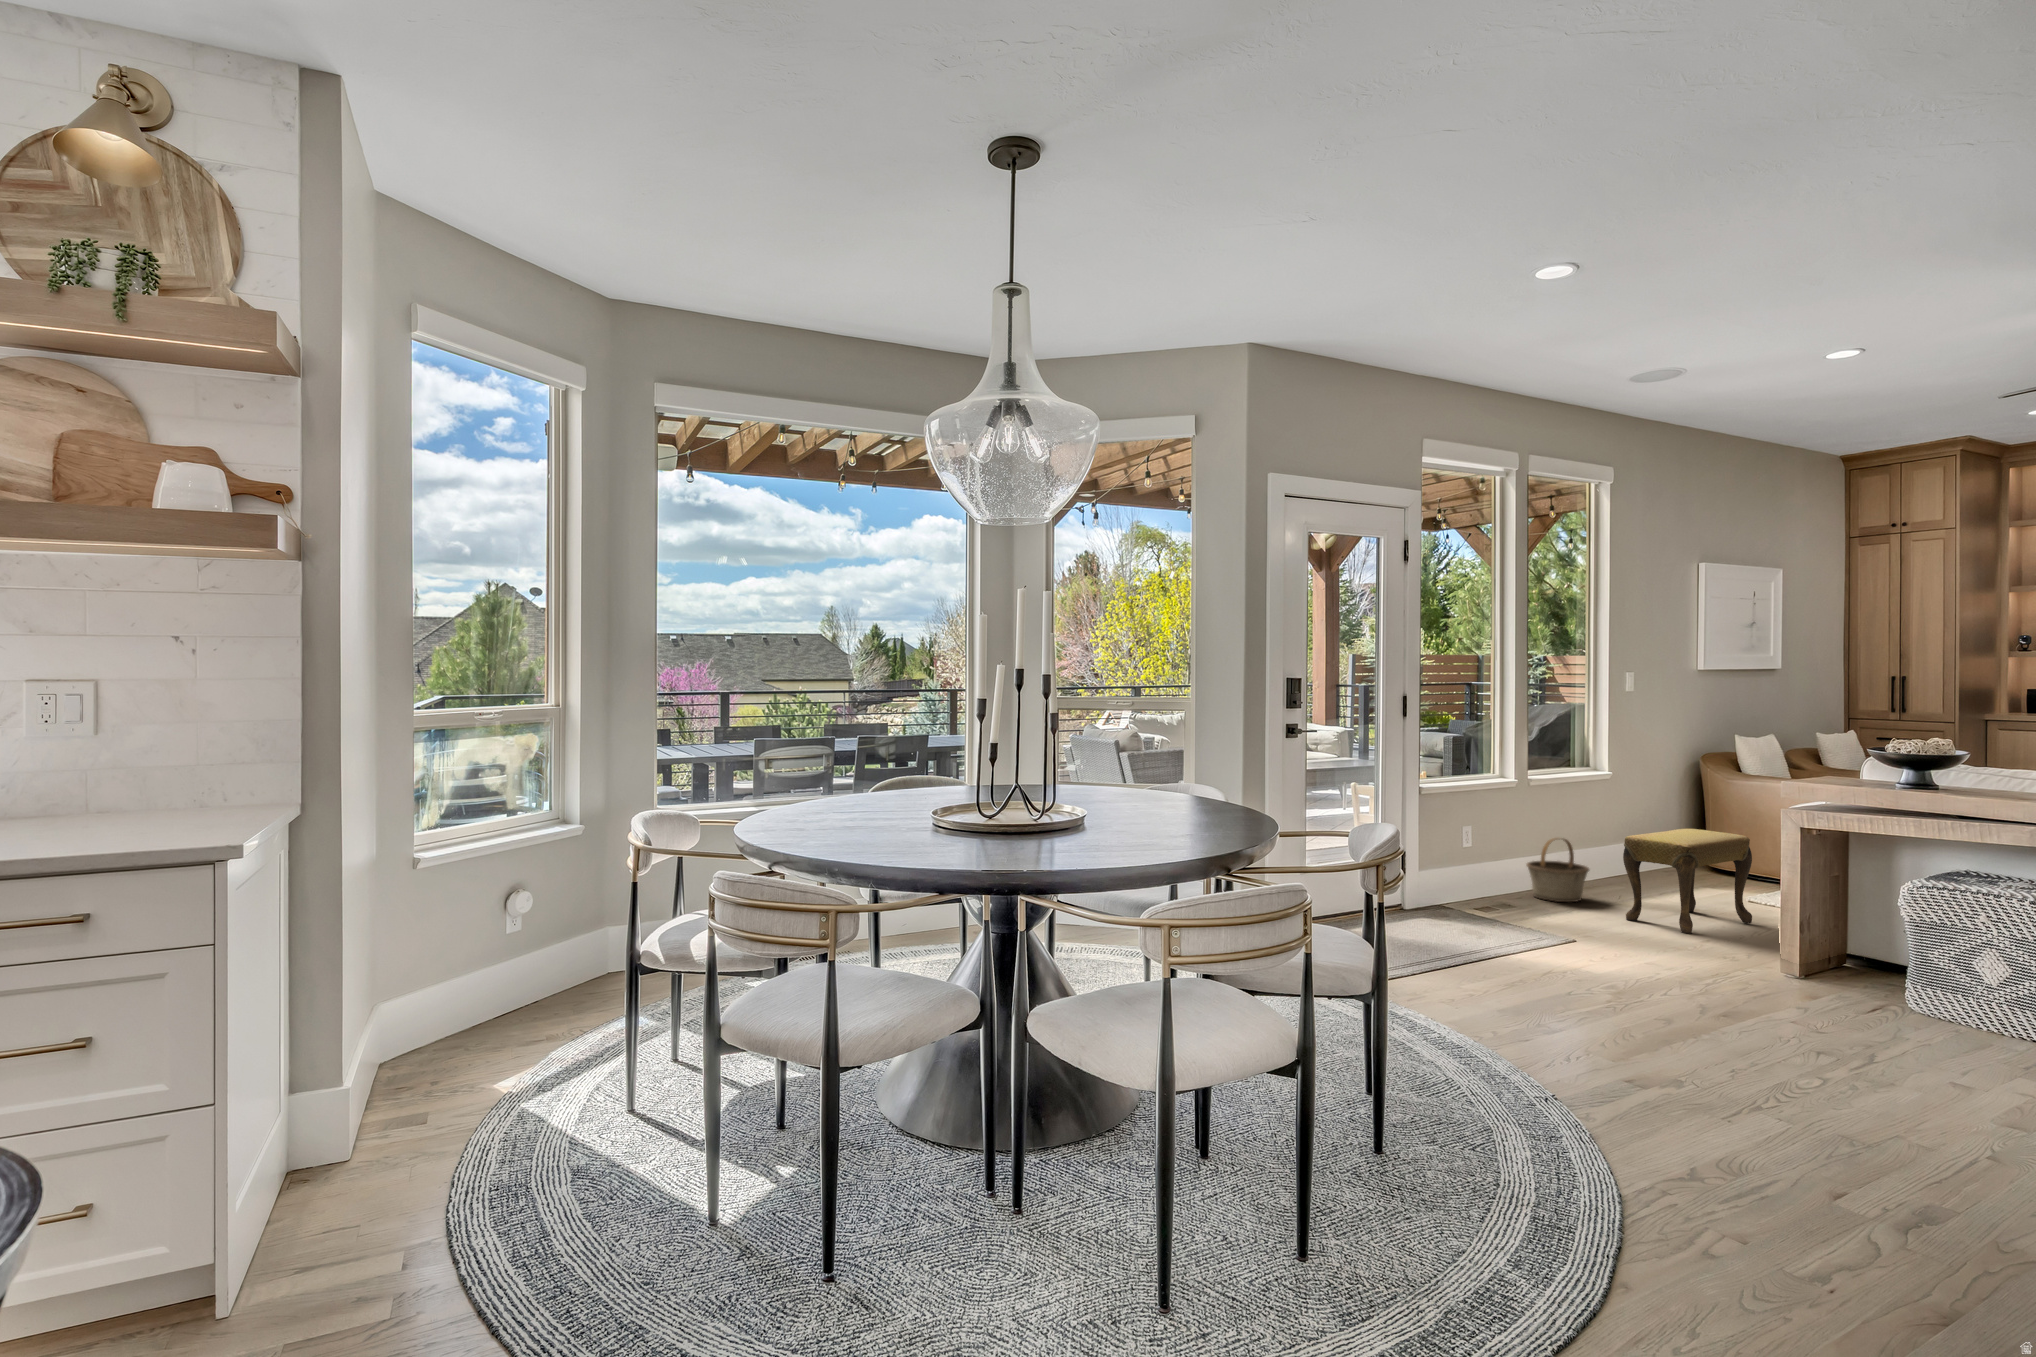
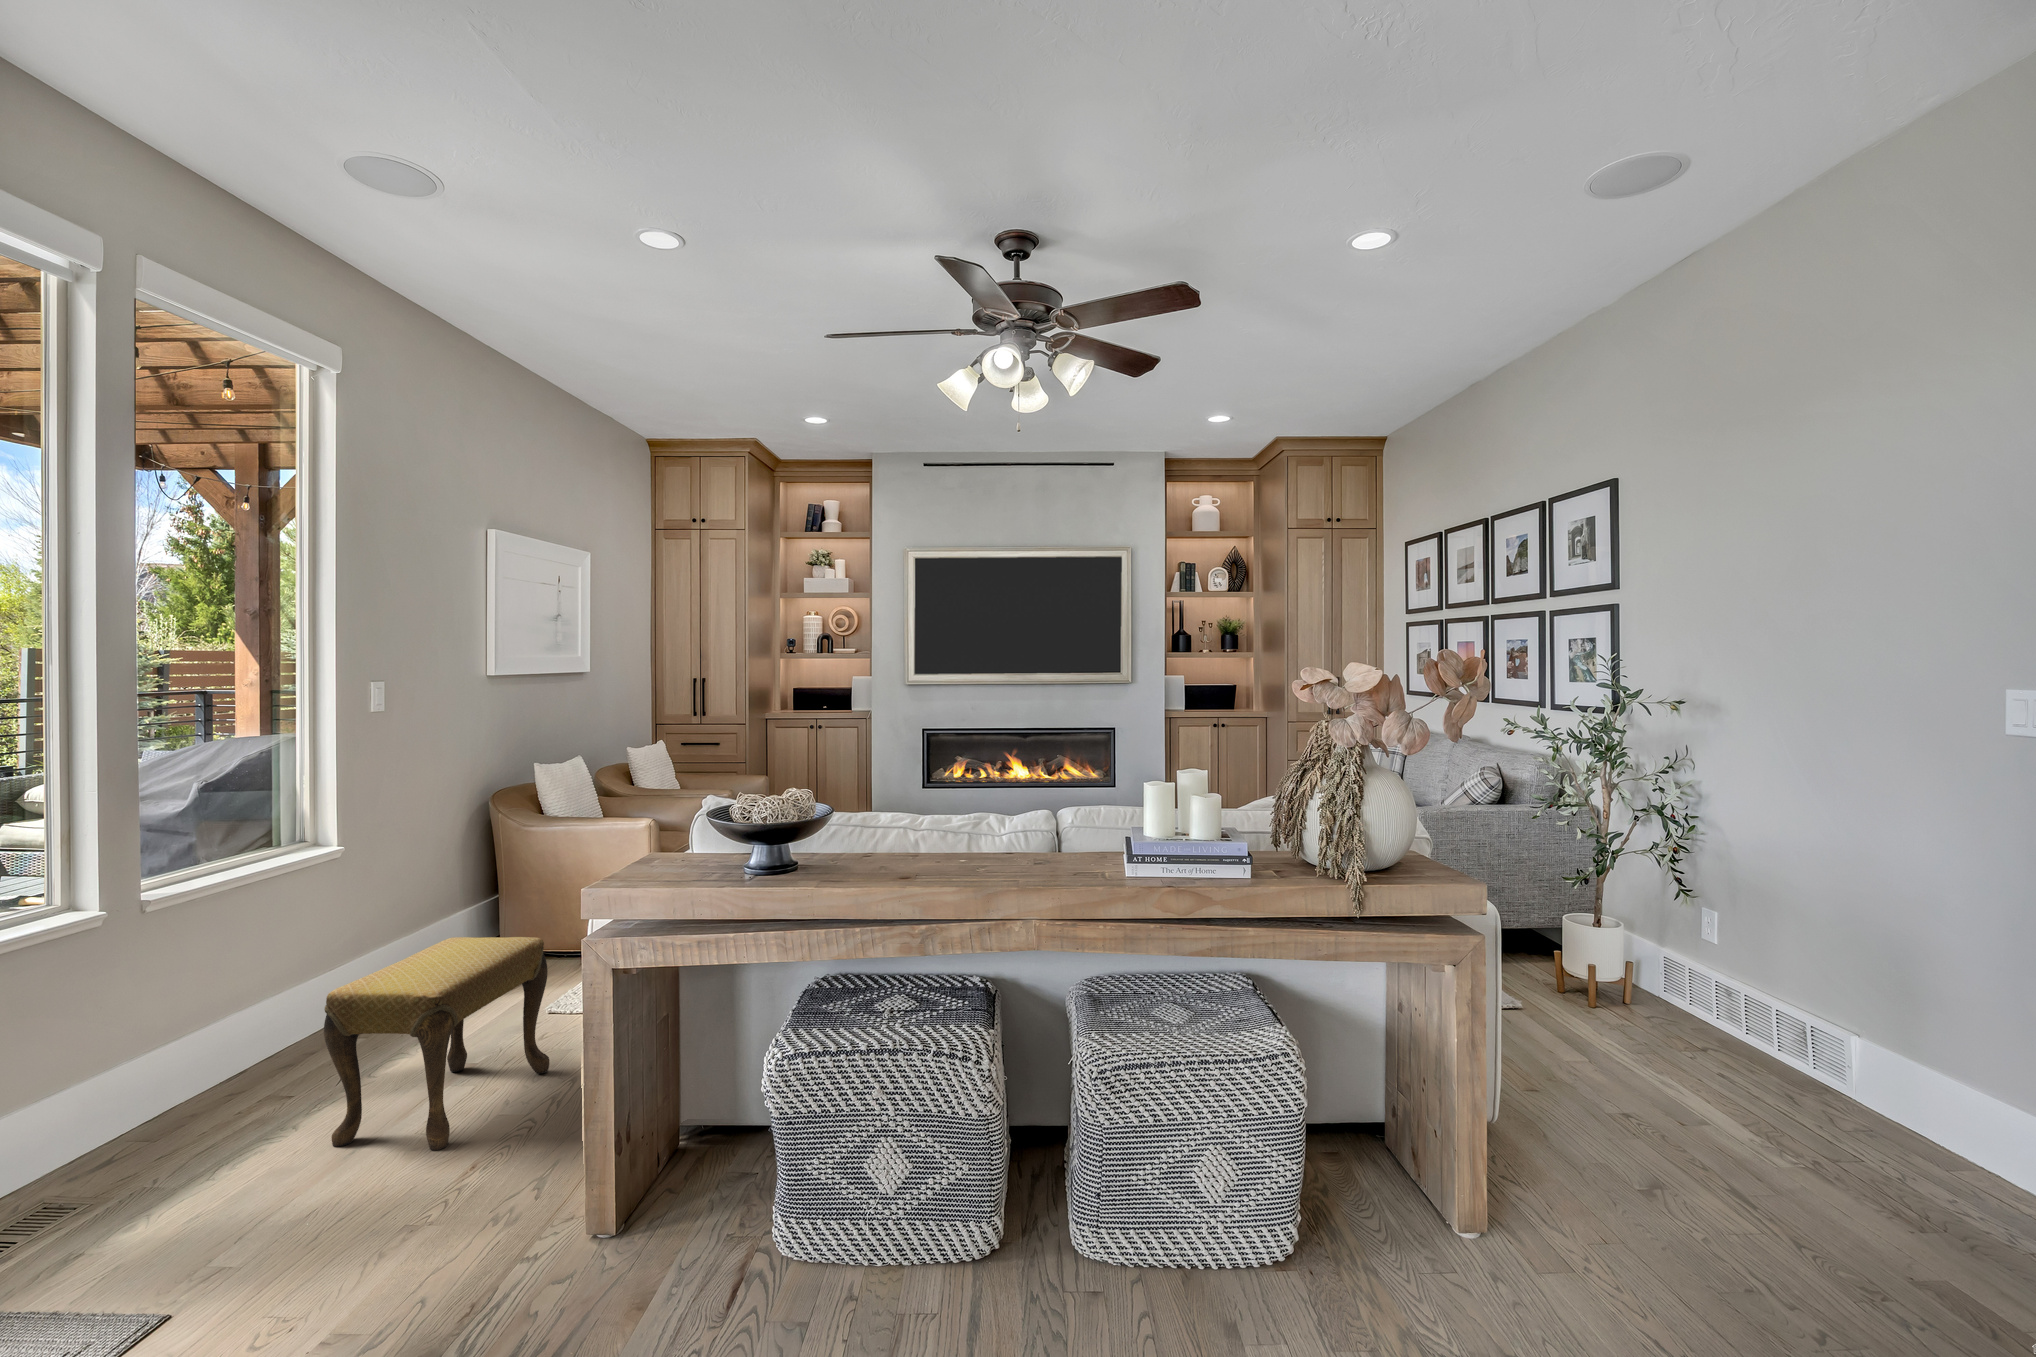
basket: present [1526,838,1589,902] -> none [135,998,278,1136]

